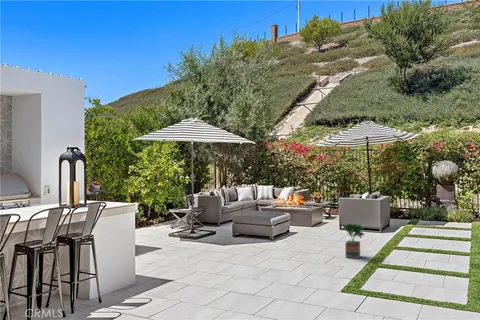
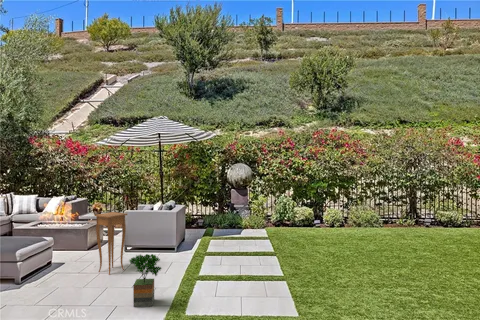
side table: none [318,197,341,241] -> present [95,212,127,275]

